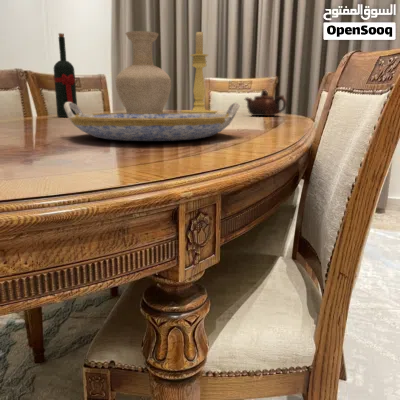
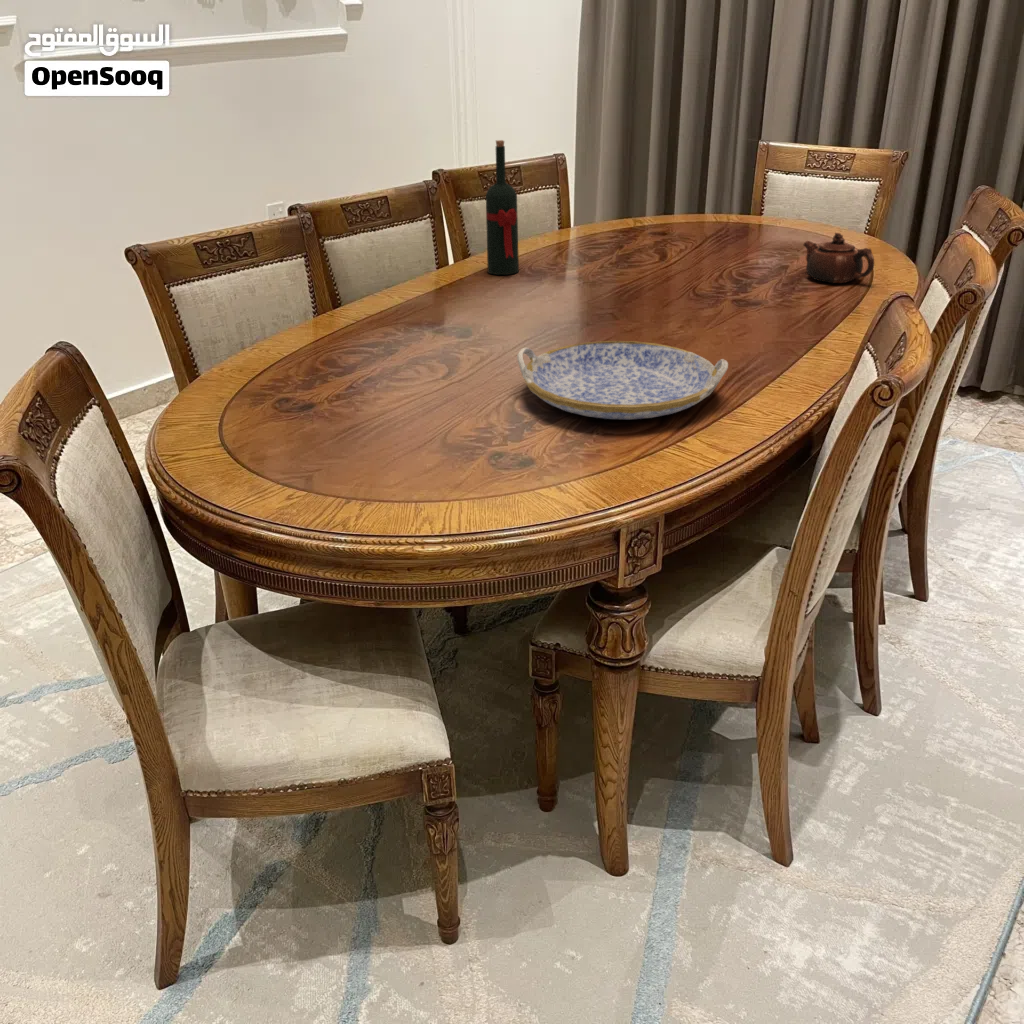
vase: present [116,31,171,113] -> none [581,139,672,284]
candle holder: present [181,32,217,114] -> none [691,105,759,261]

